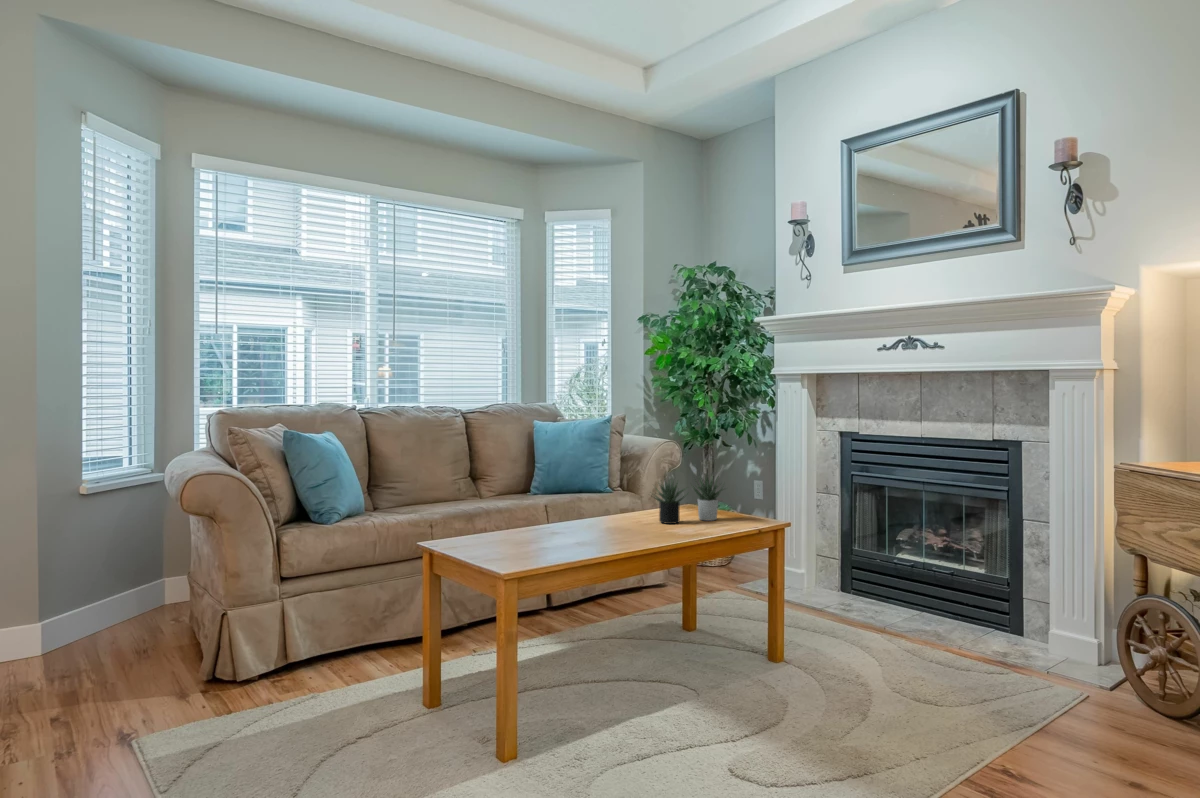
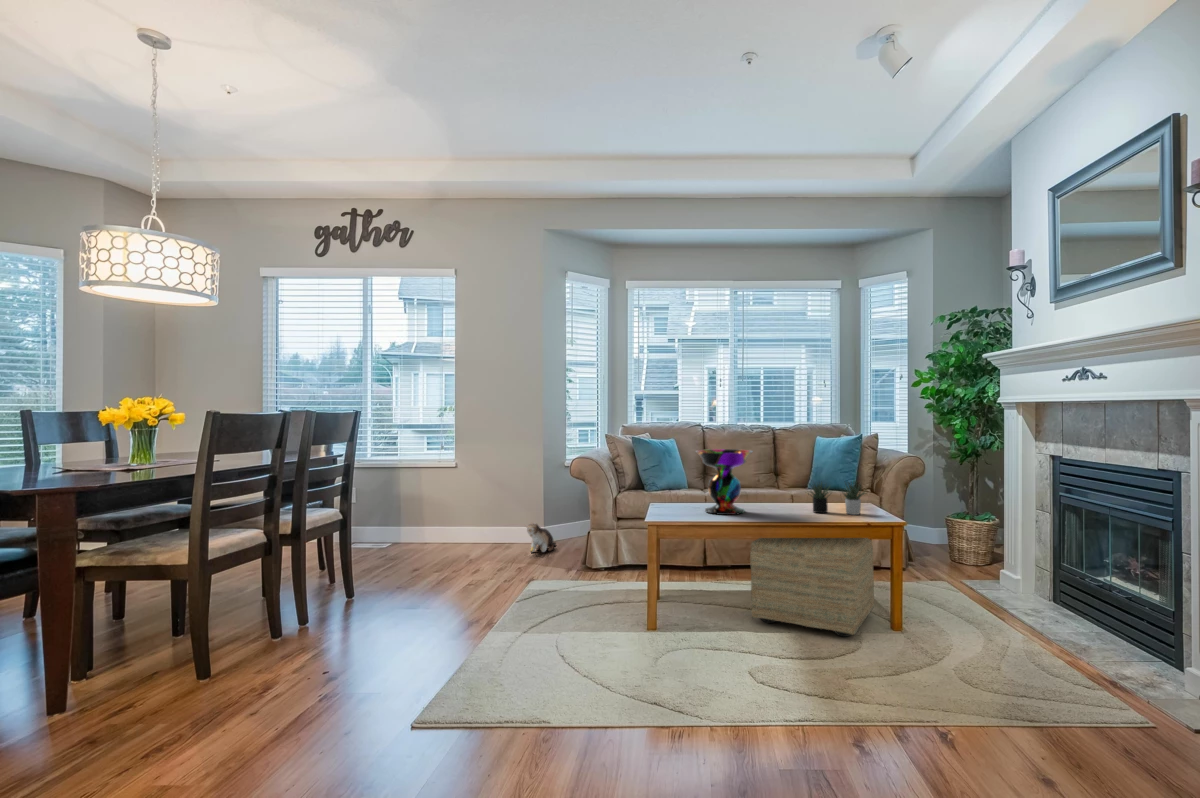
decorative bowl: none [510,437,604,545] -> present [696,449,752,515]
ottoman: none [612,545,790,704] -> present [750,538,874,637]
plush toy: none [31,613,95,679] -> present [527,522,556,552]

